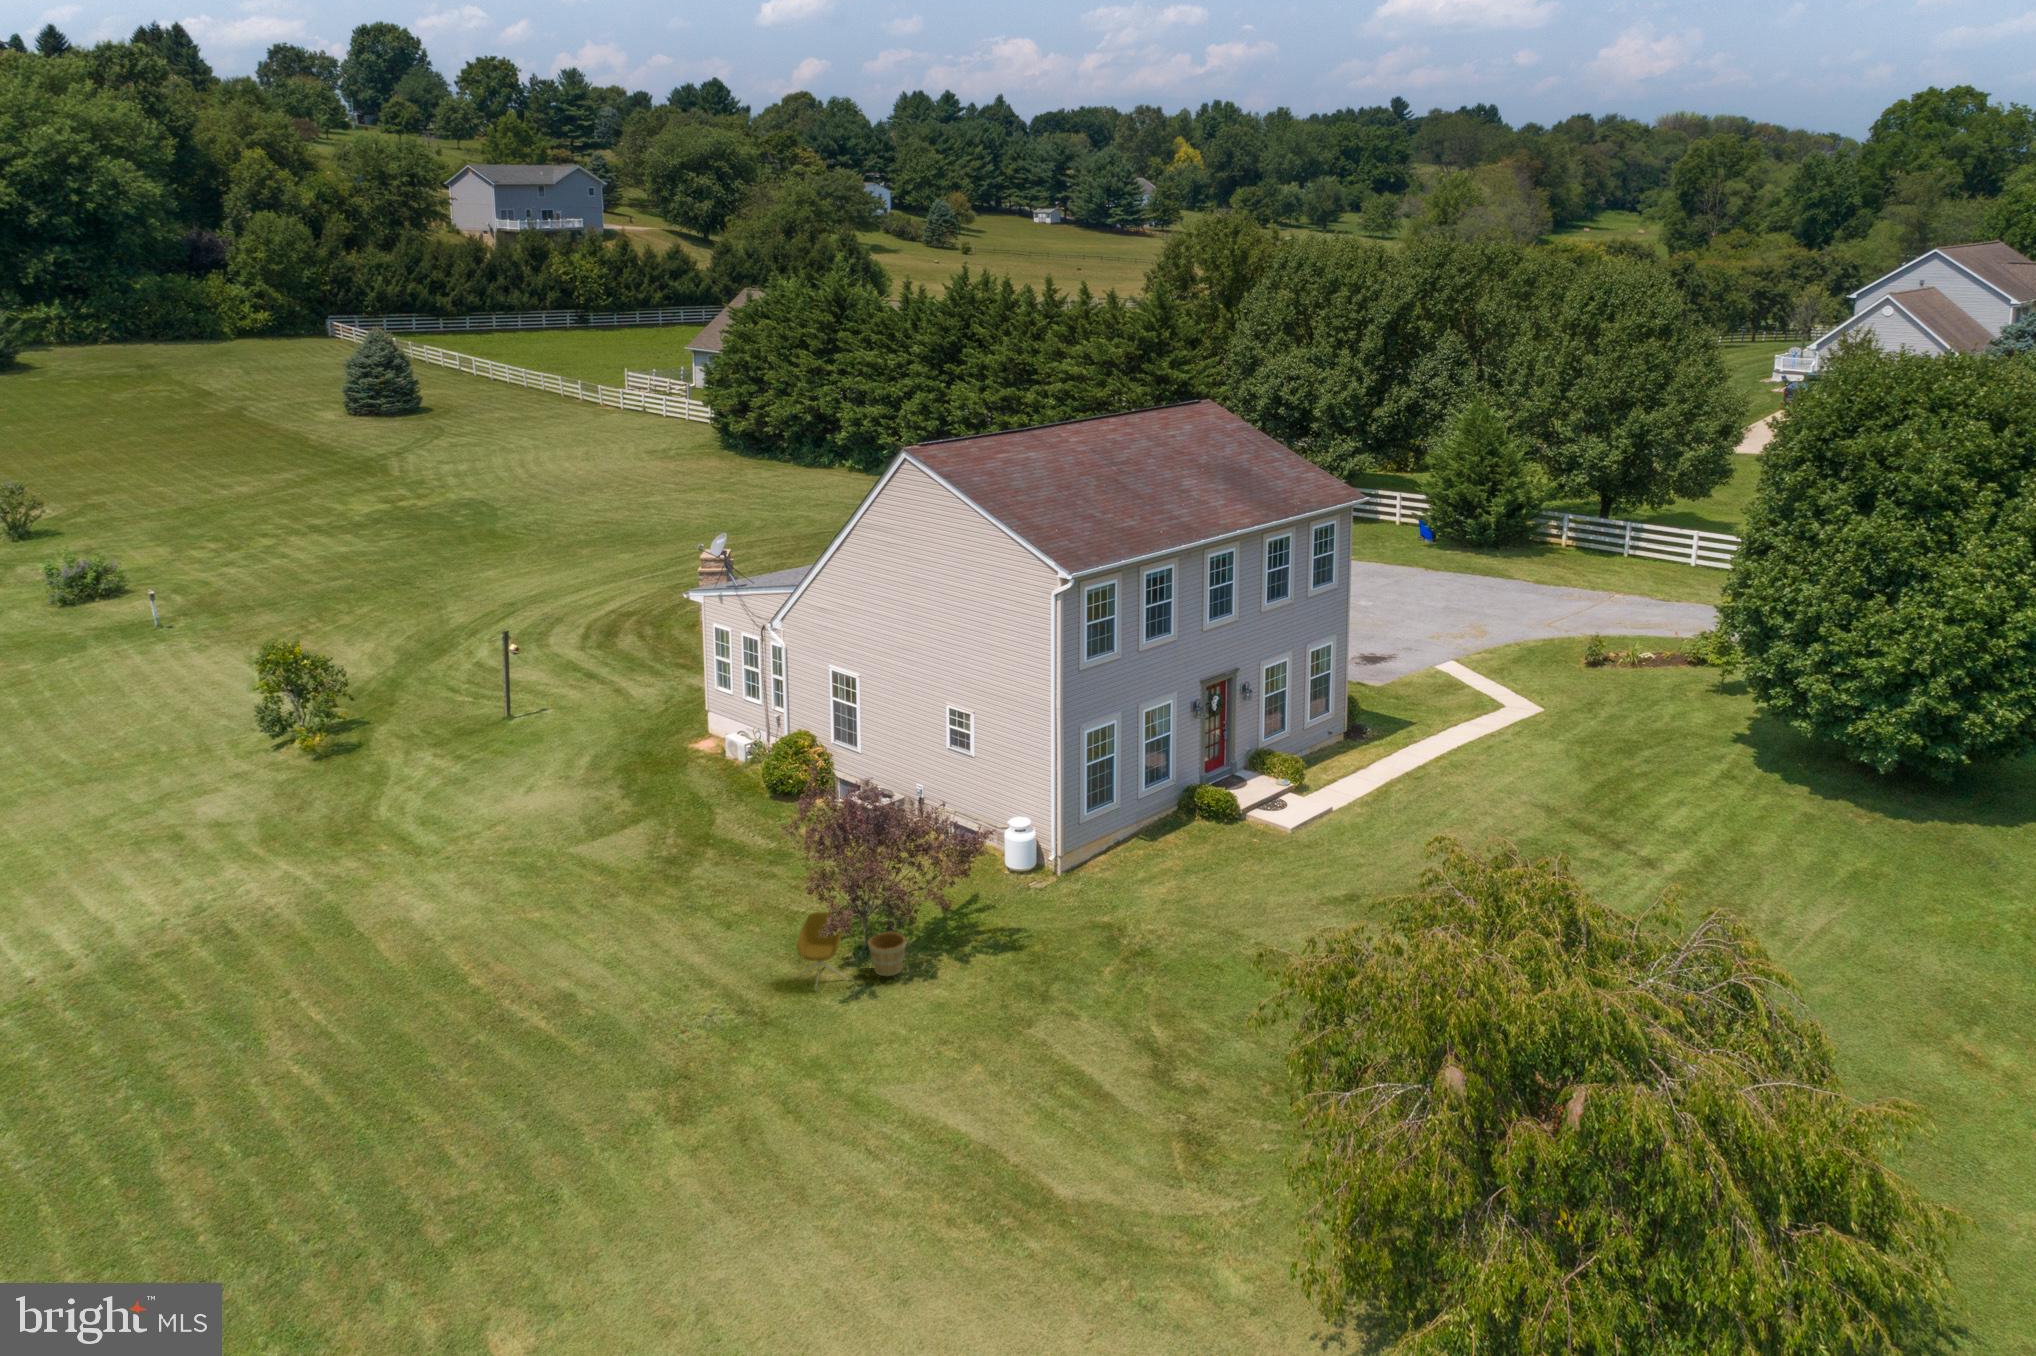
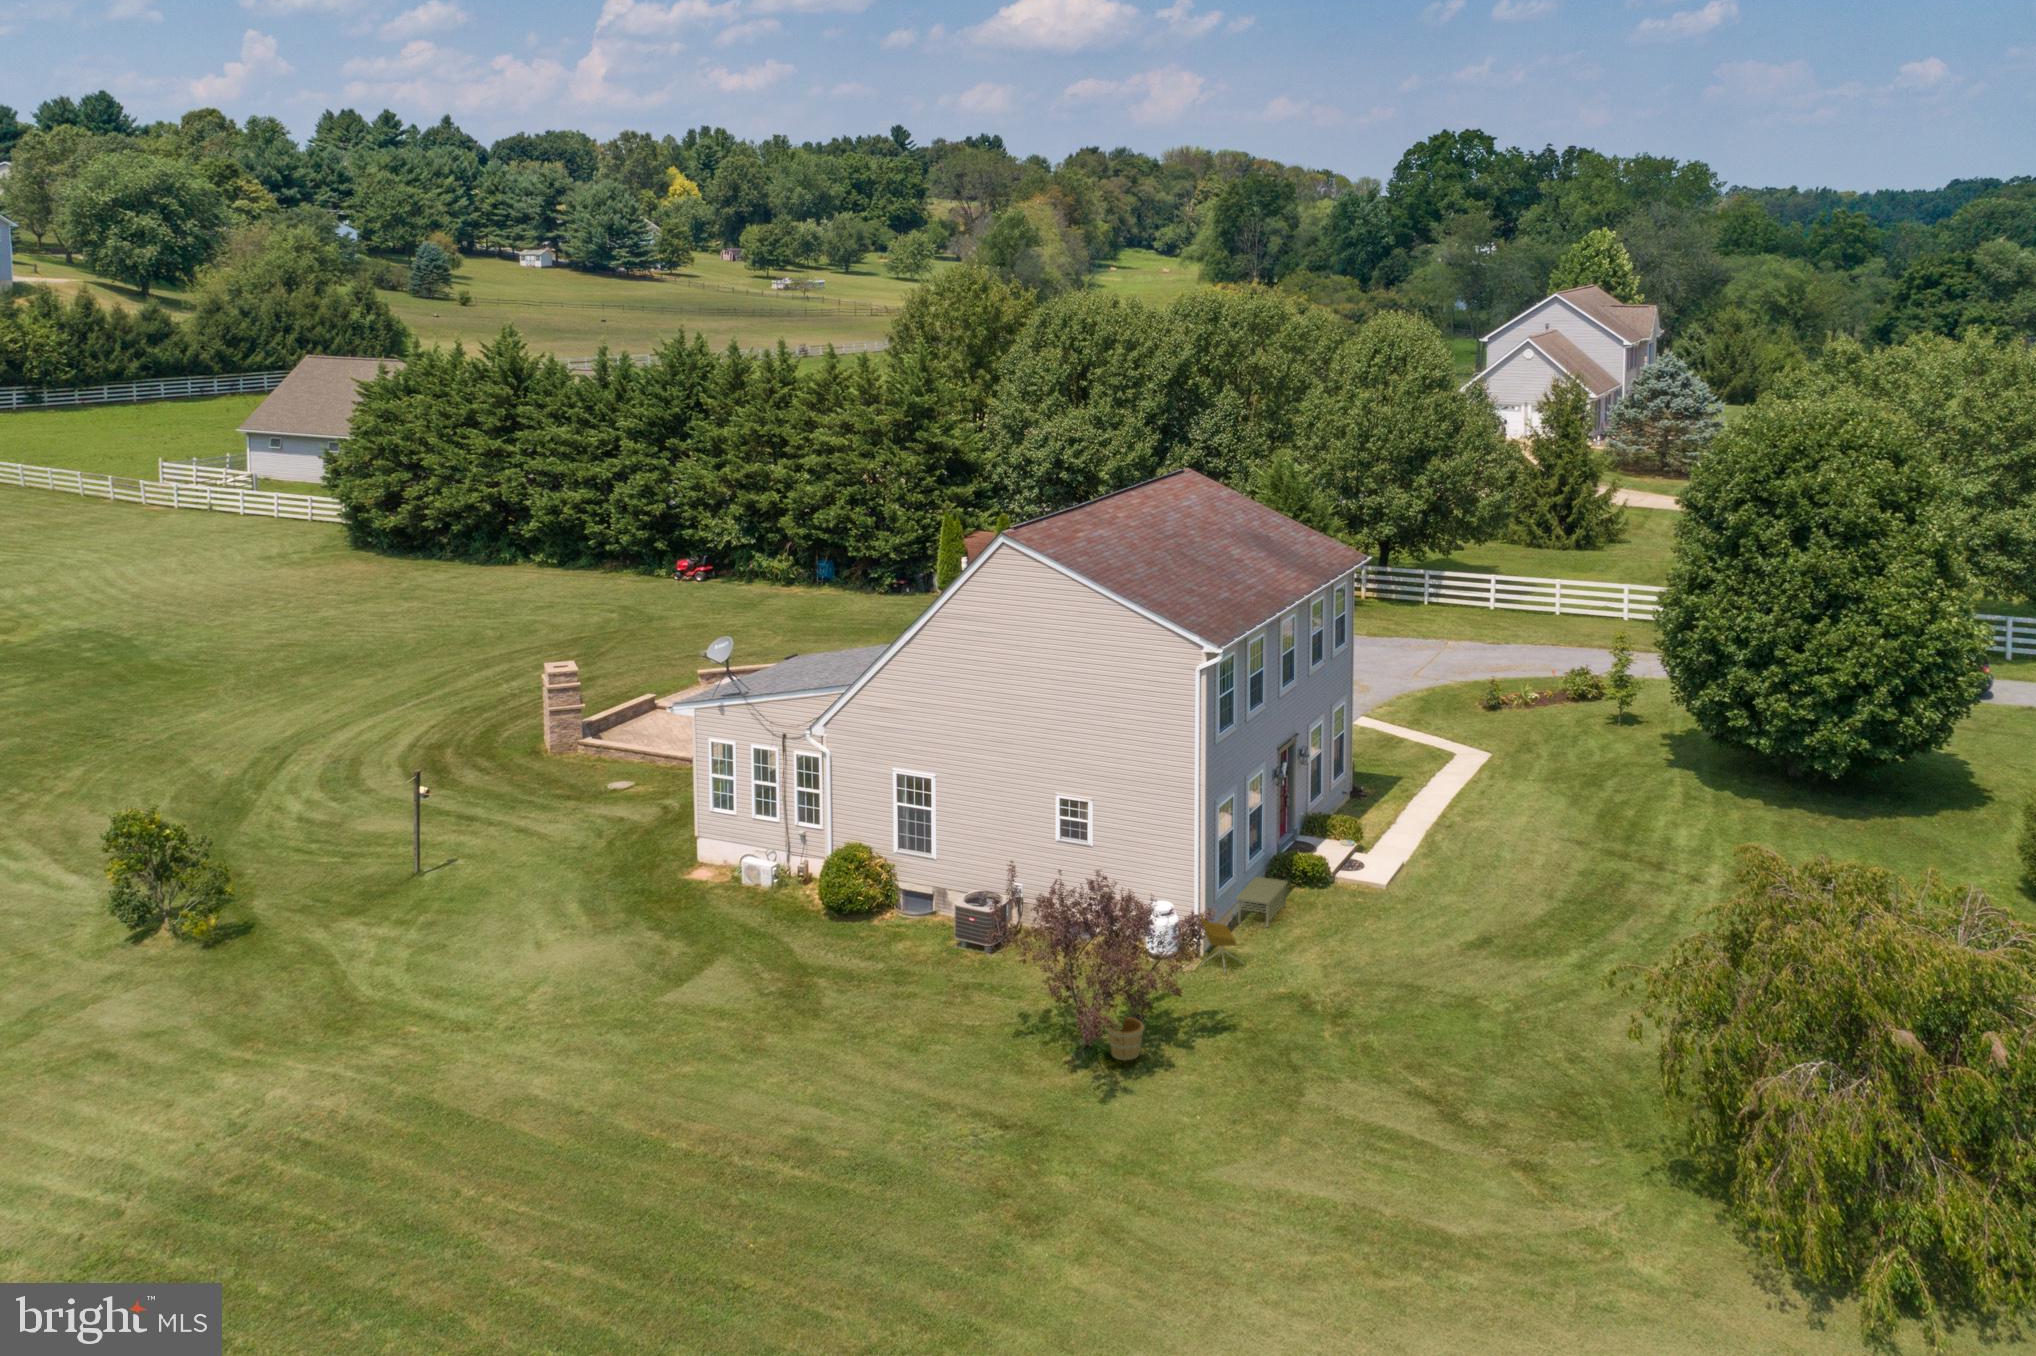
storage bench: none [1119,808,1186,861] -> present [1236,877,1288,927]
chair: present [797,912,845,990] -> present [1201,914,1238,970]

